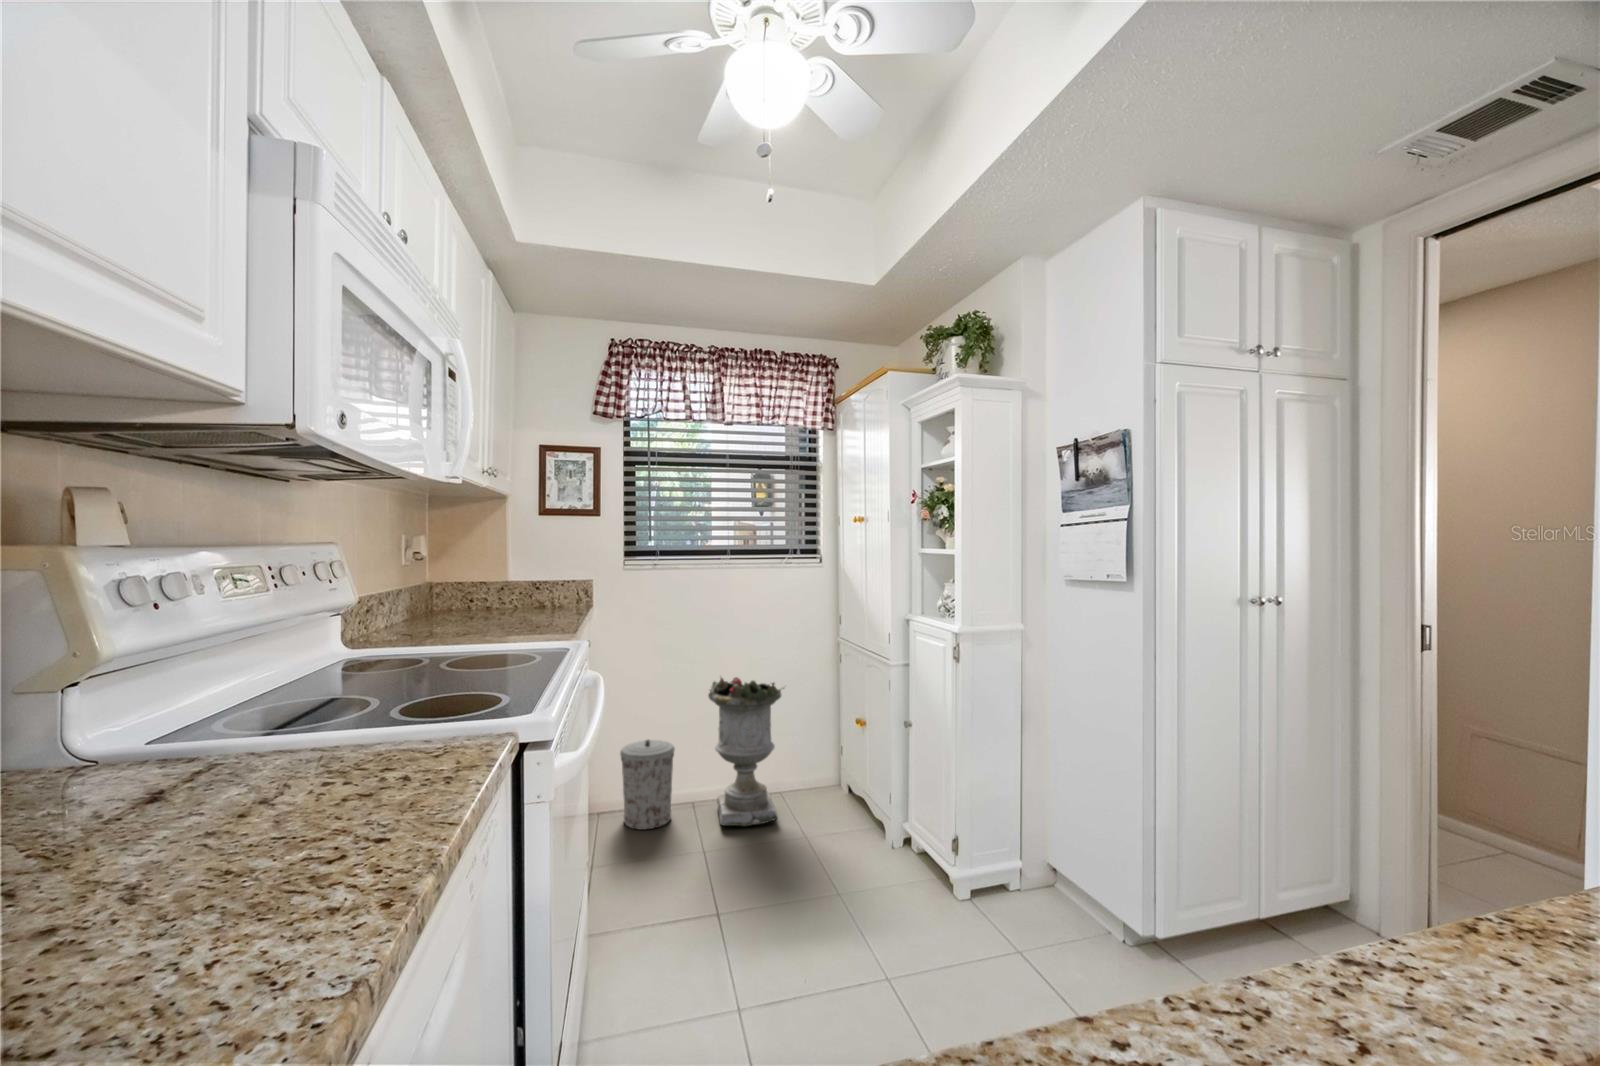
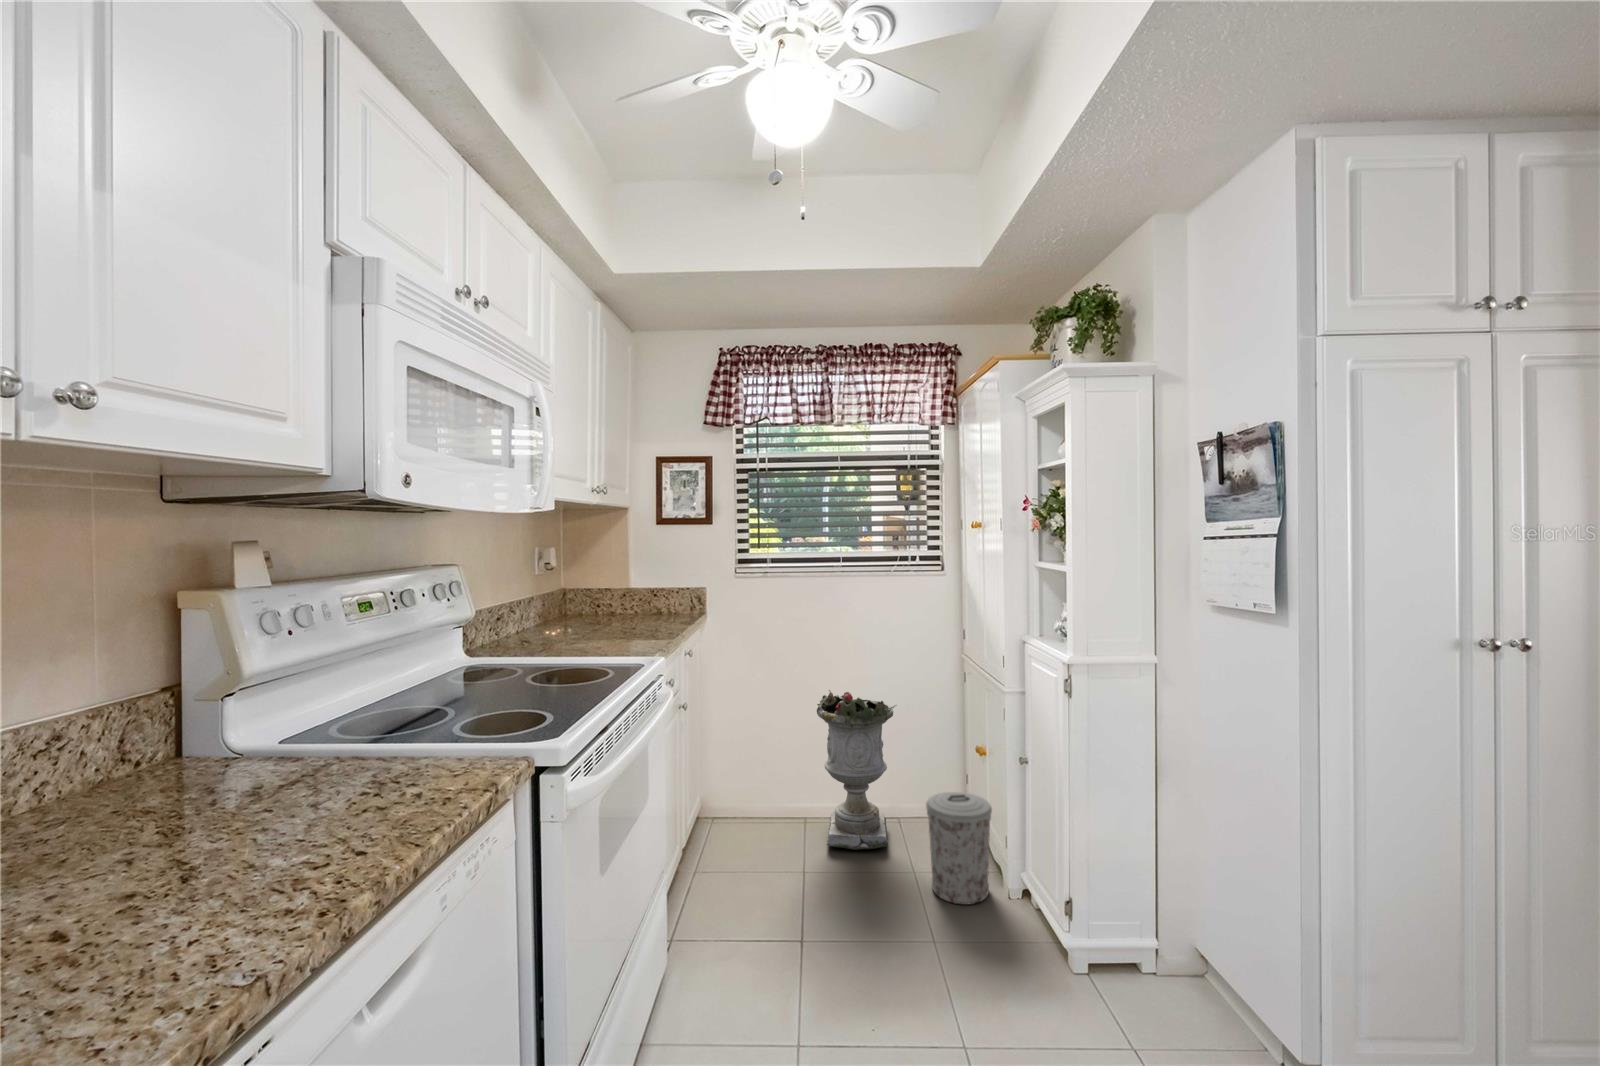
trash can: present [620,740,675,830] -> present [926,792,992,905]

